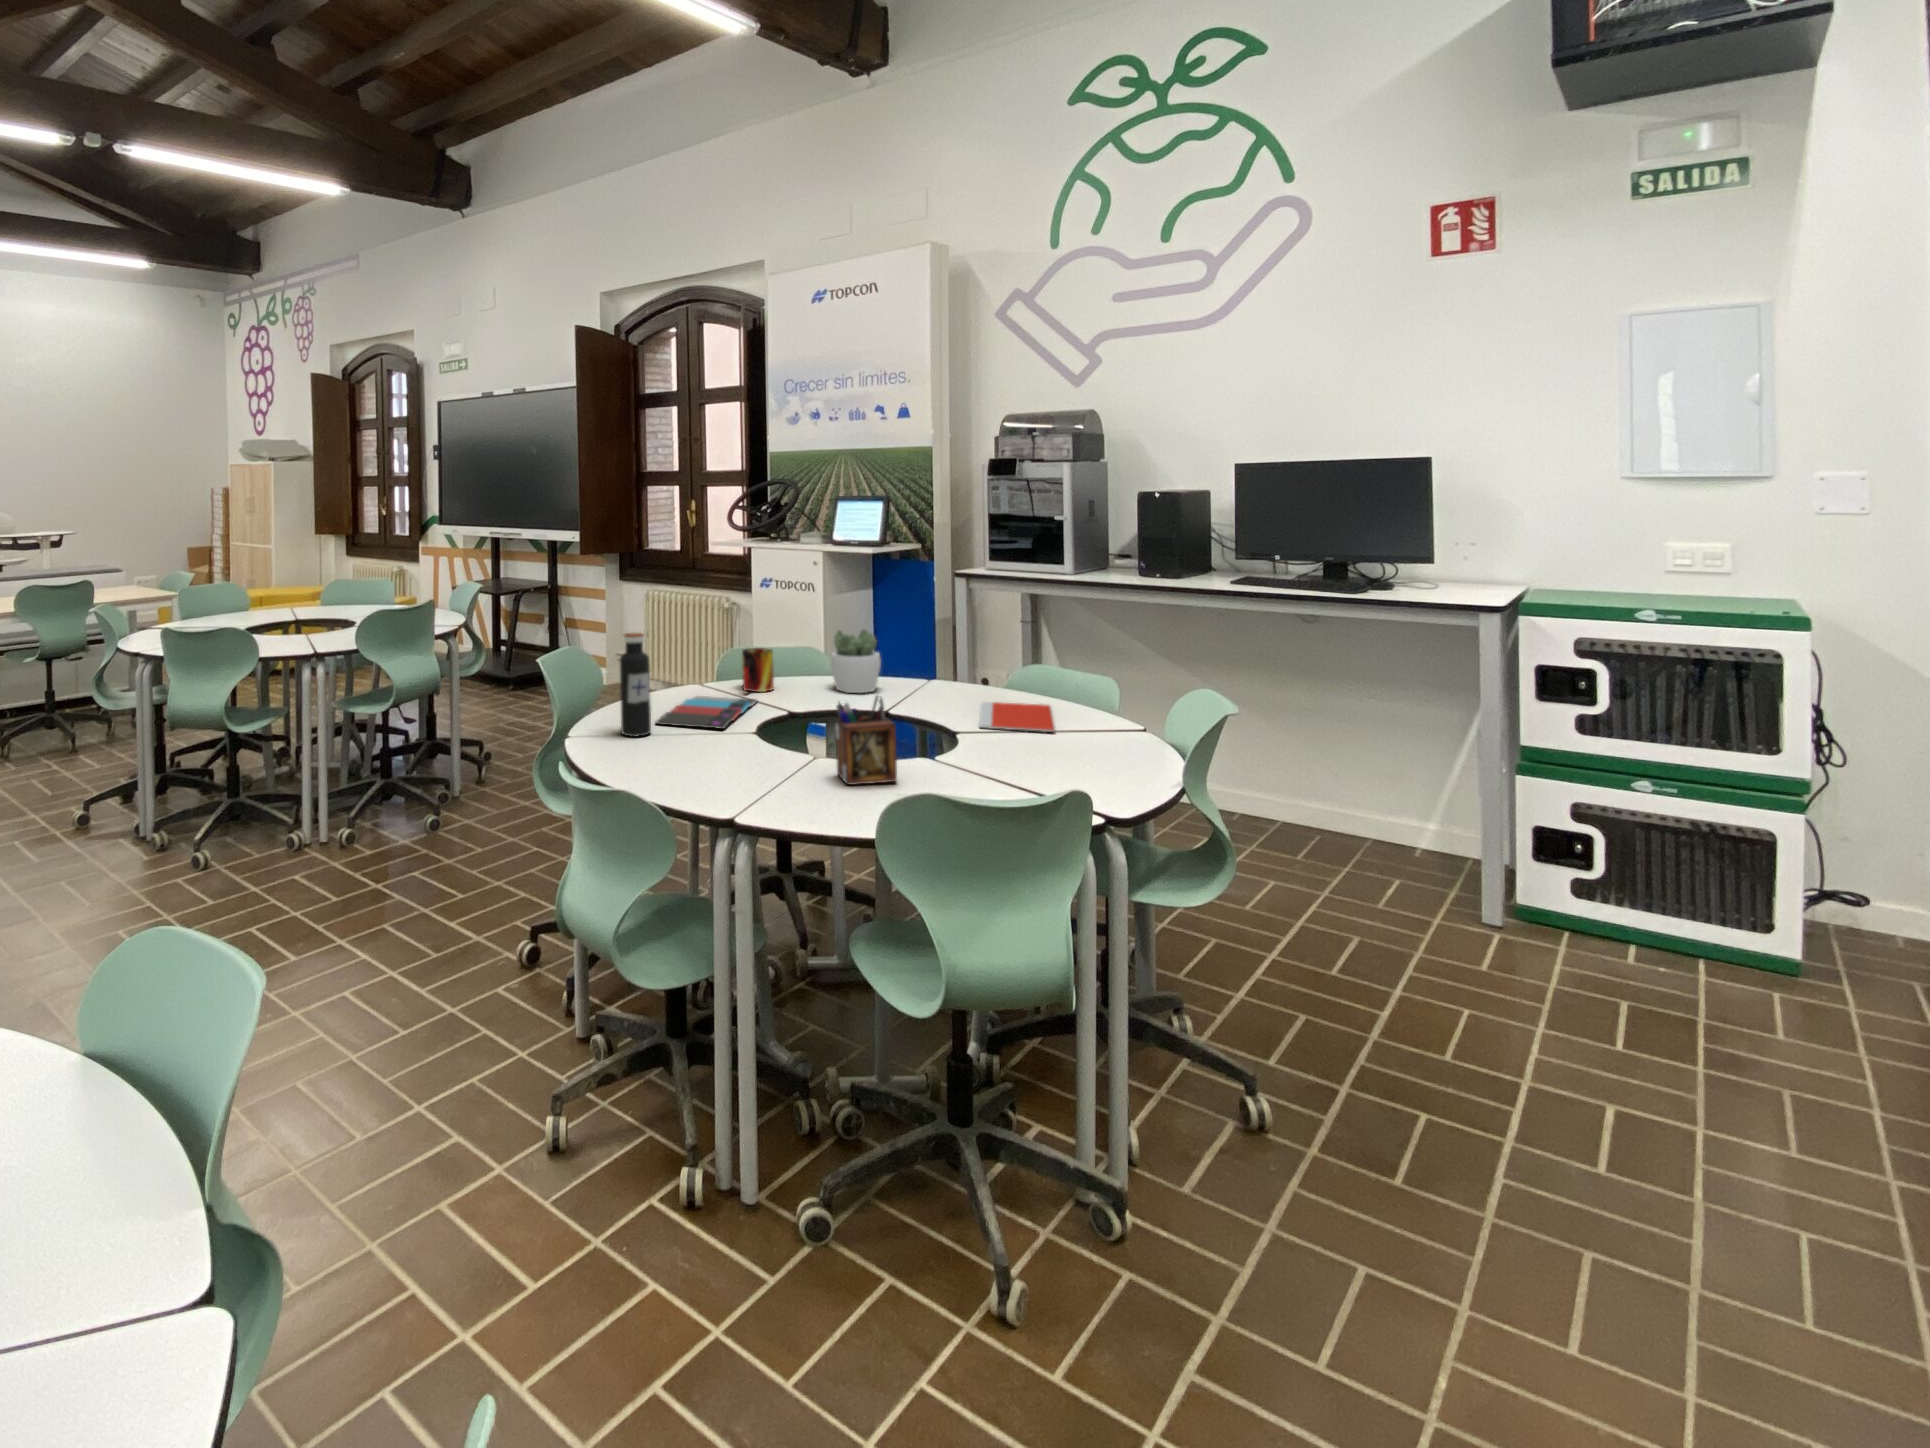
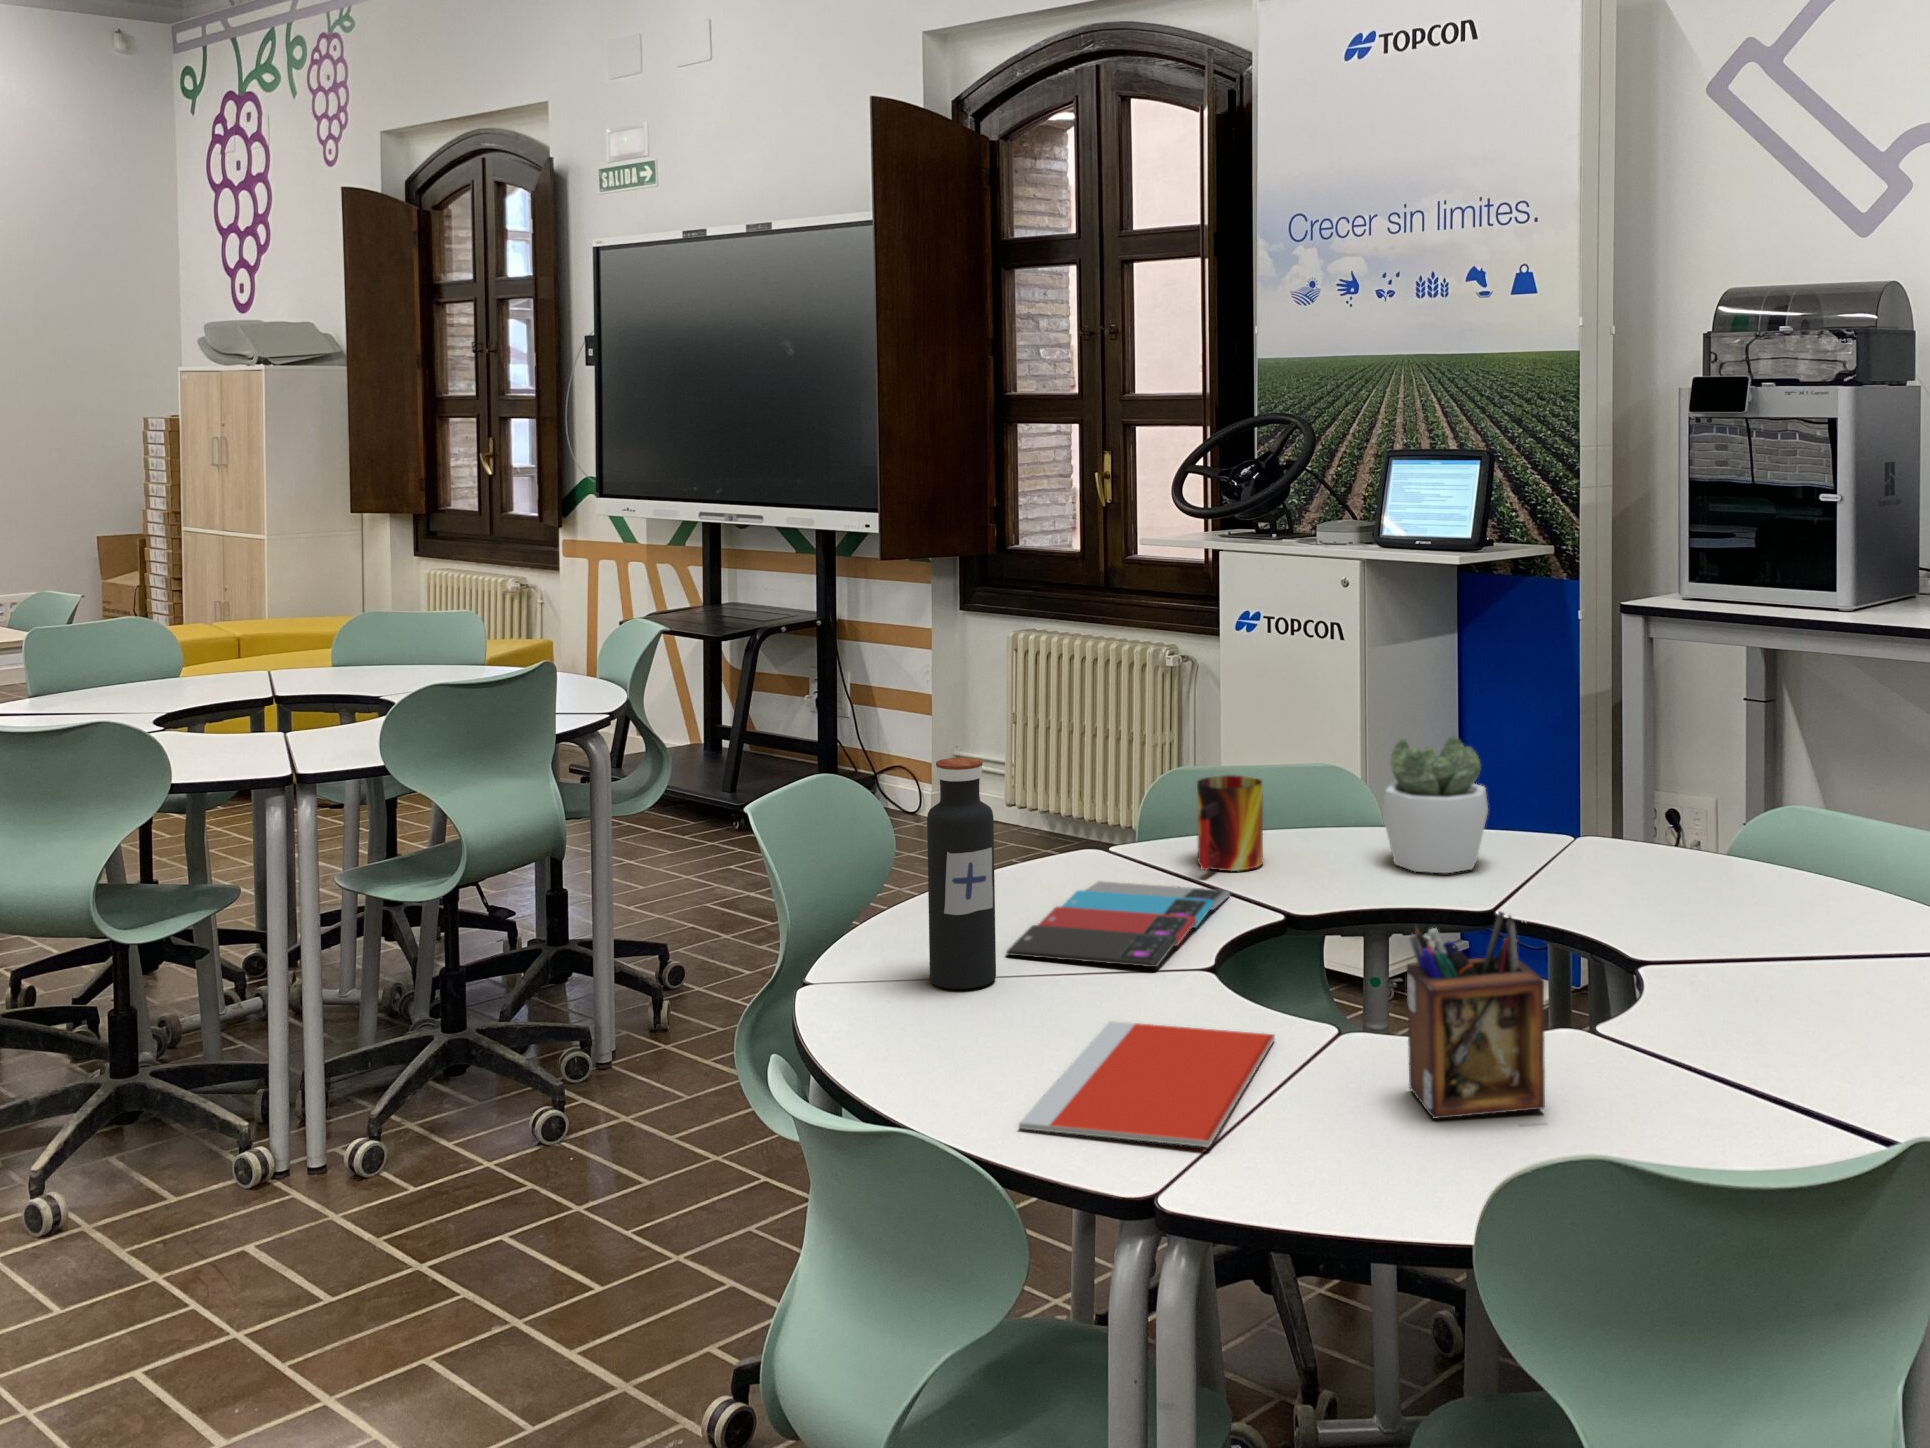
notebook: present [980,702,1055,732] -> present [1019,1021,1275,1147]

